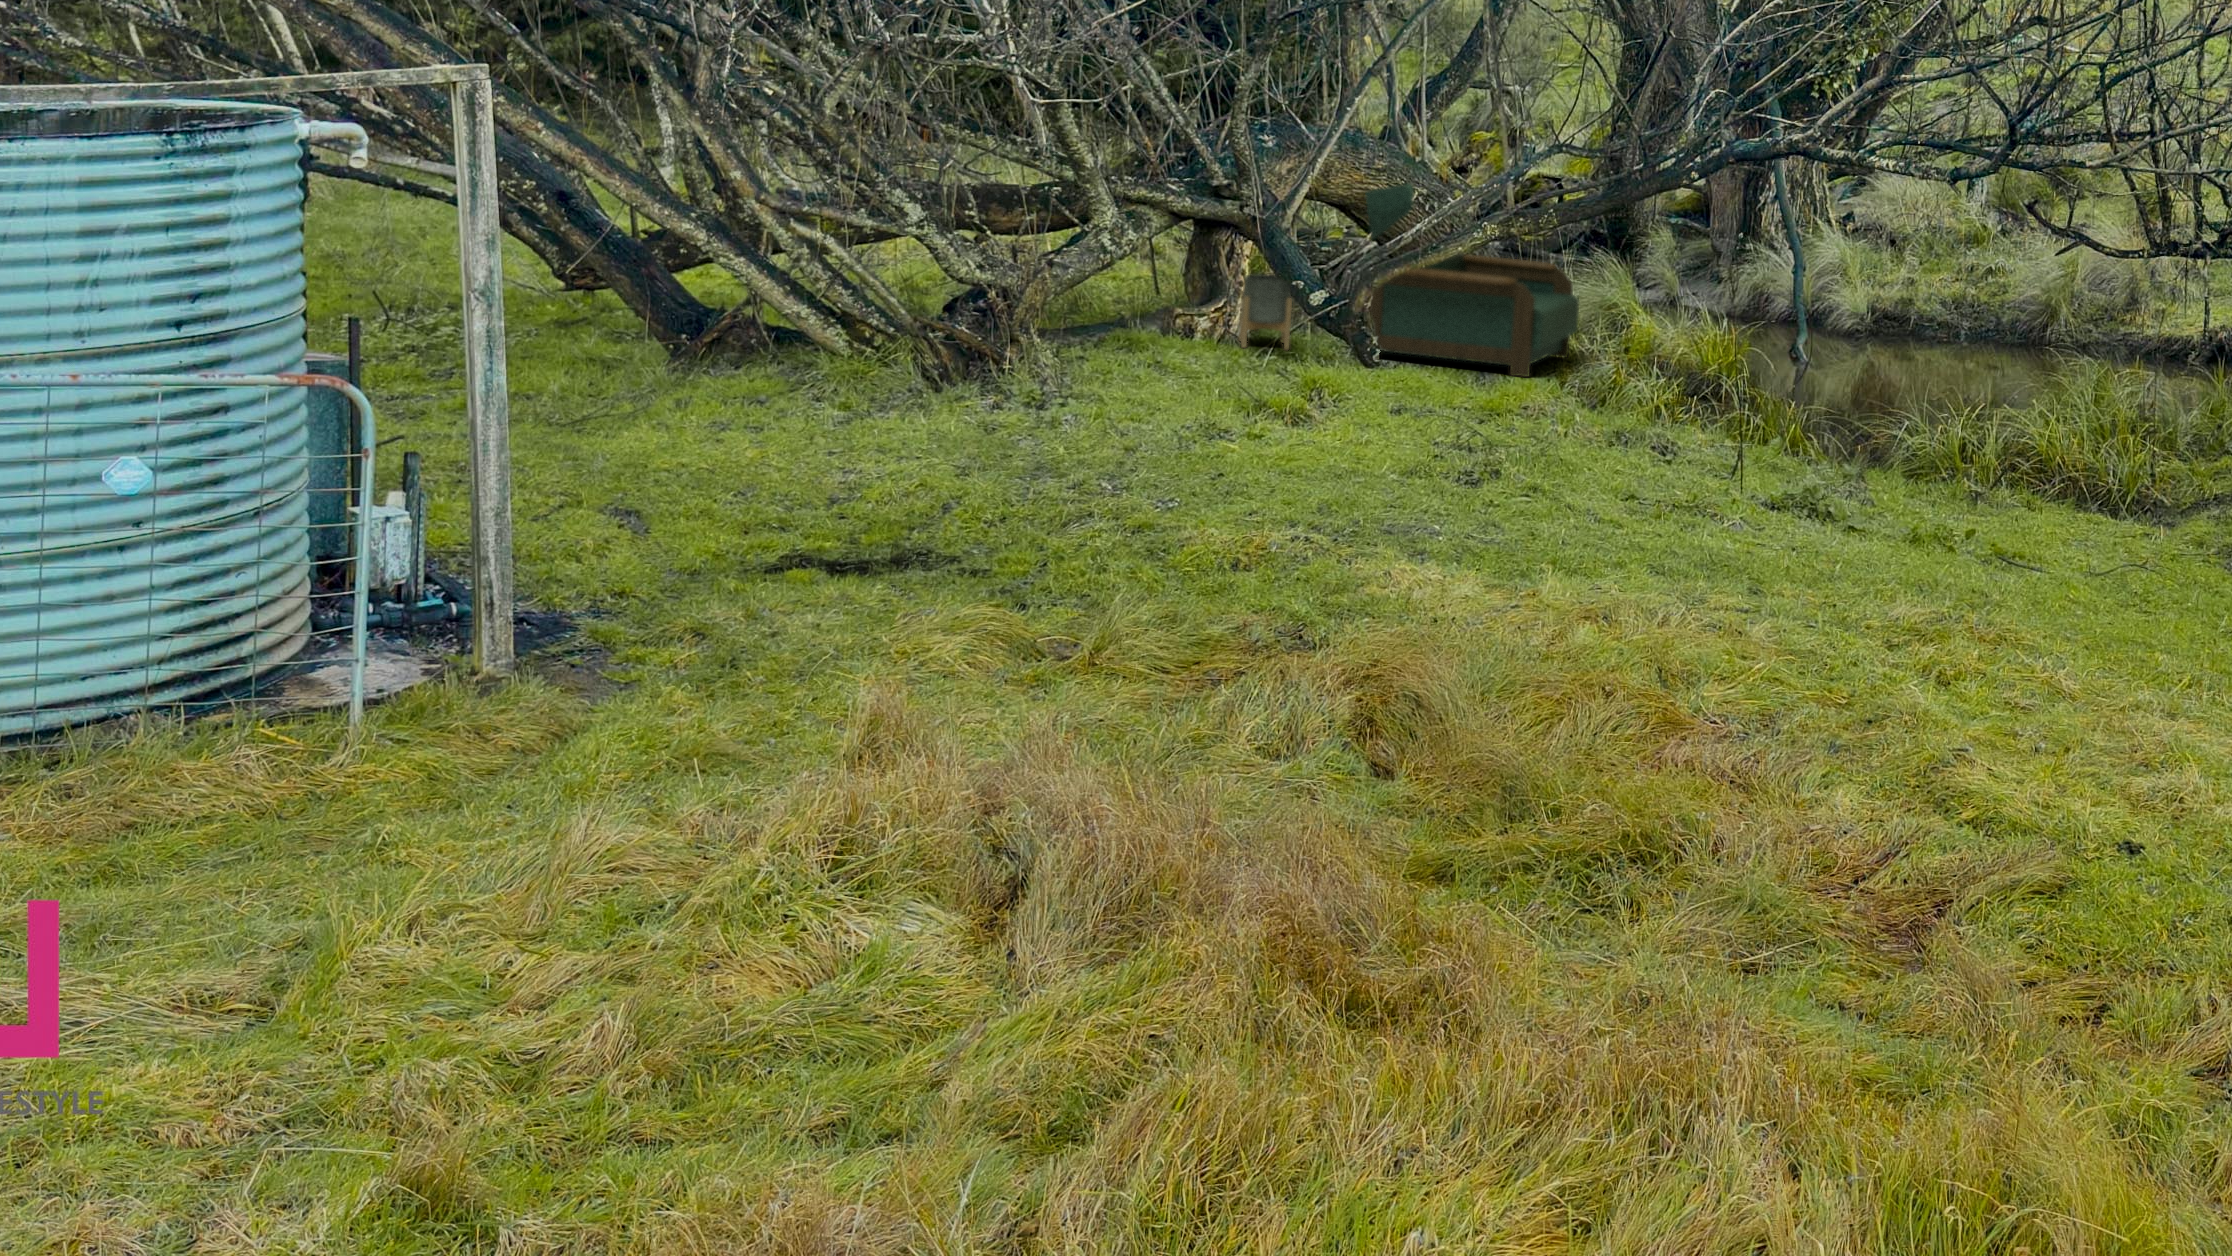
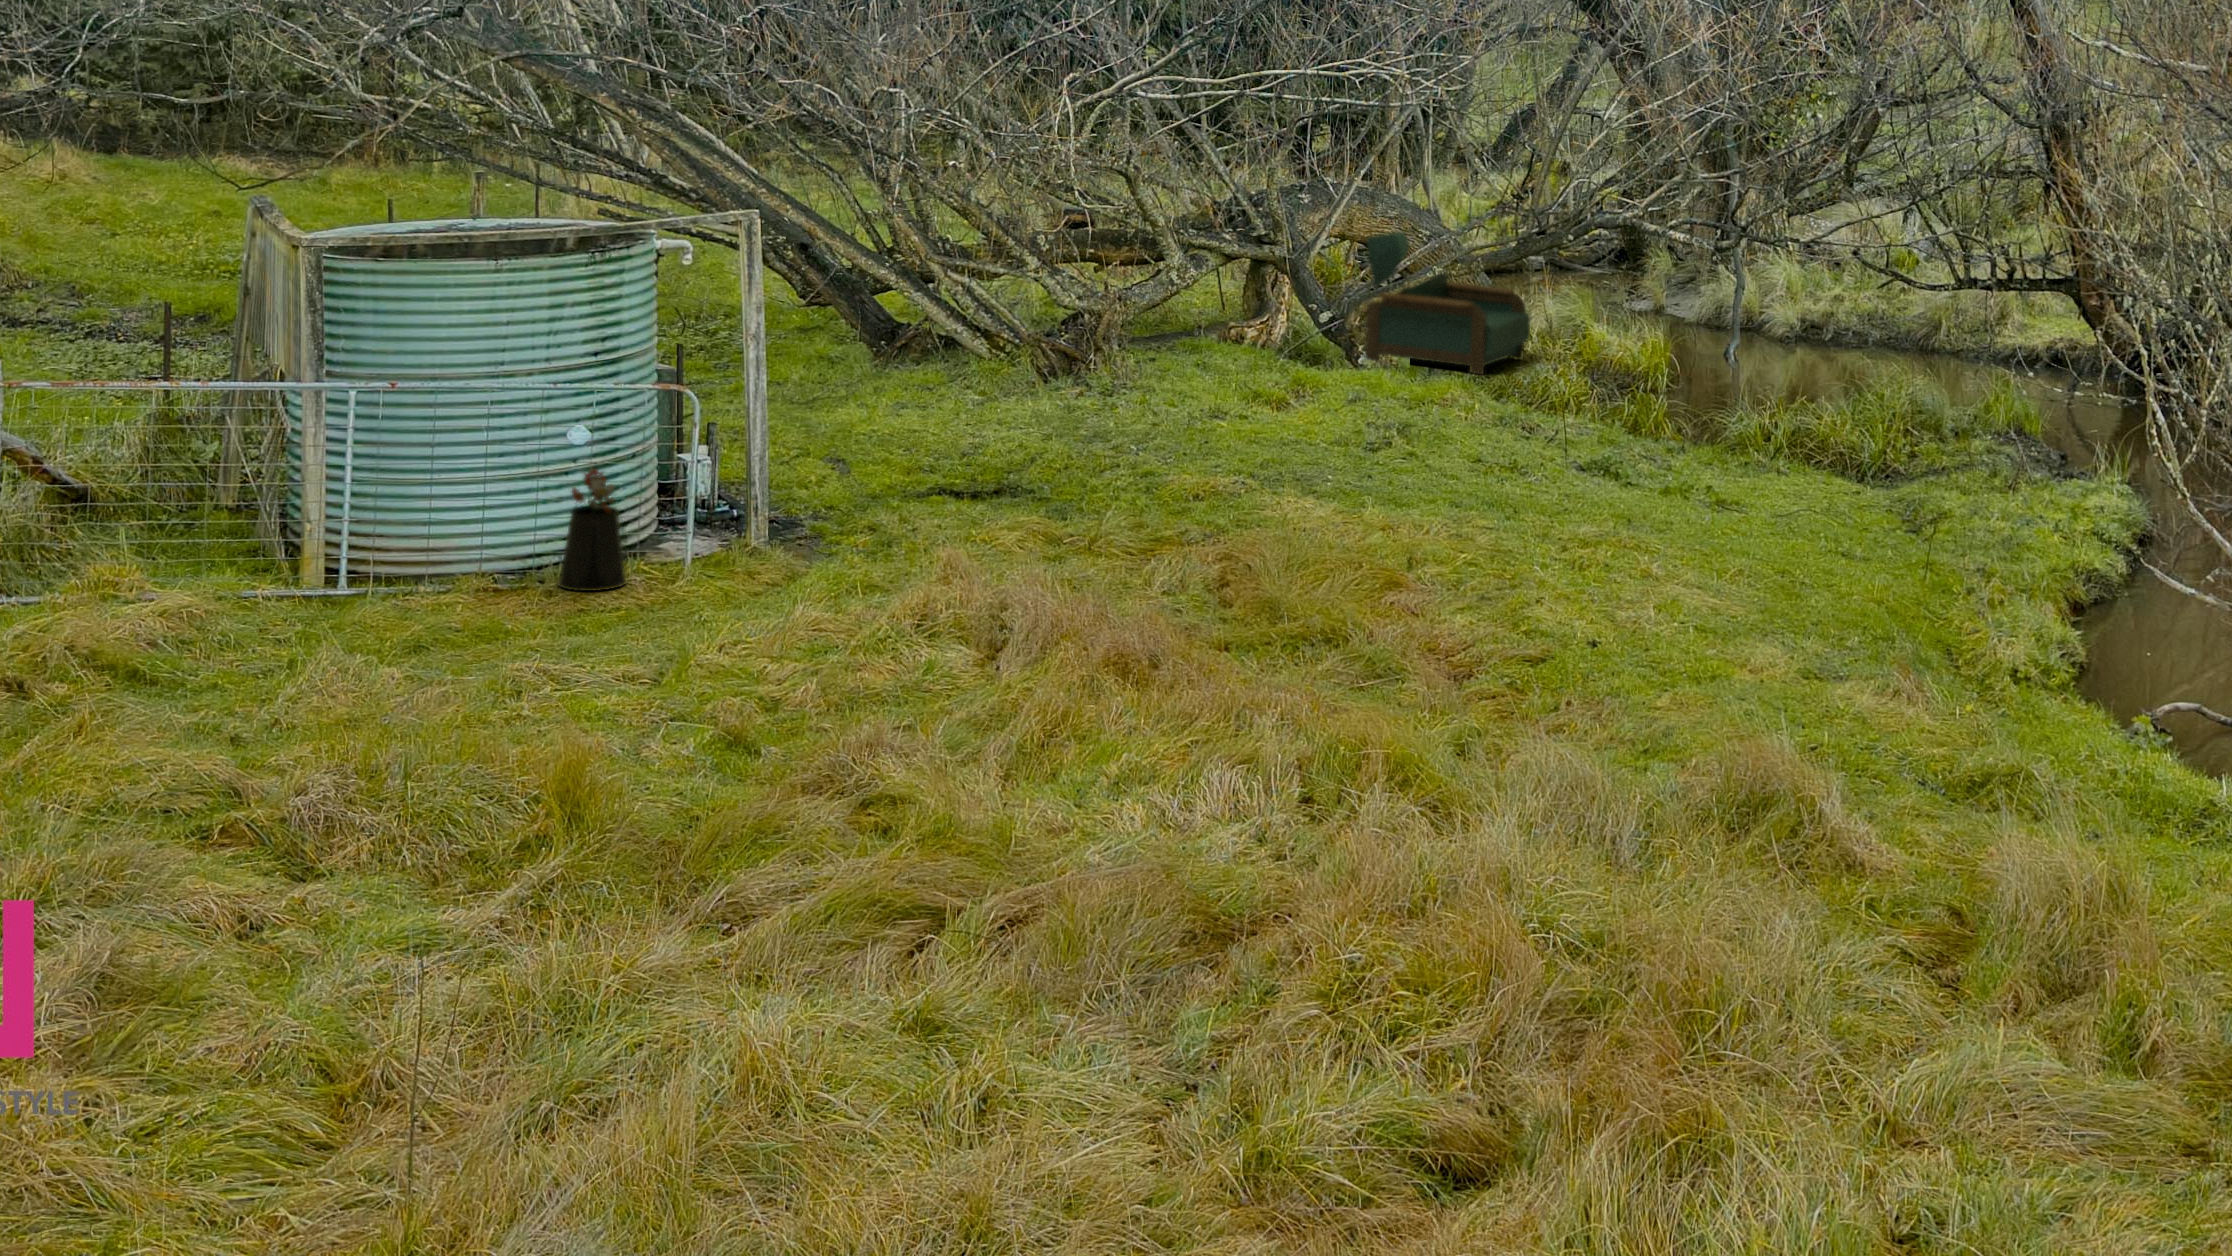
planter: present [1239,274,1292,349] -> none [1279,298,1316,353]
watering can: none [85,536,234,781] -> present [558,469,629,591]

